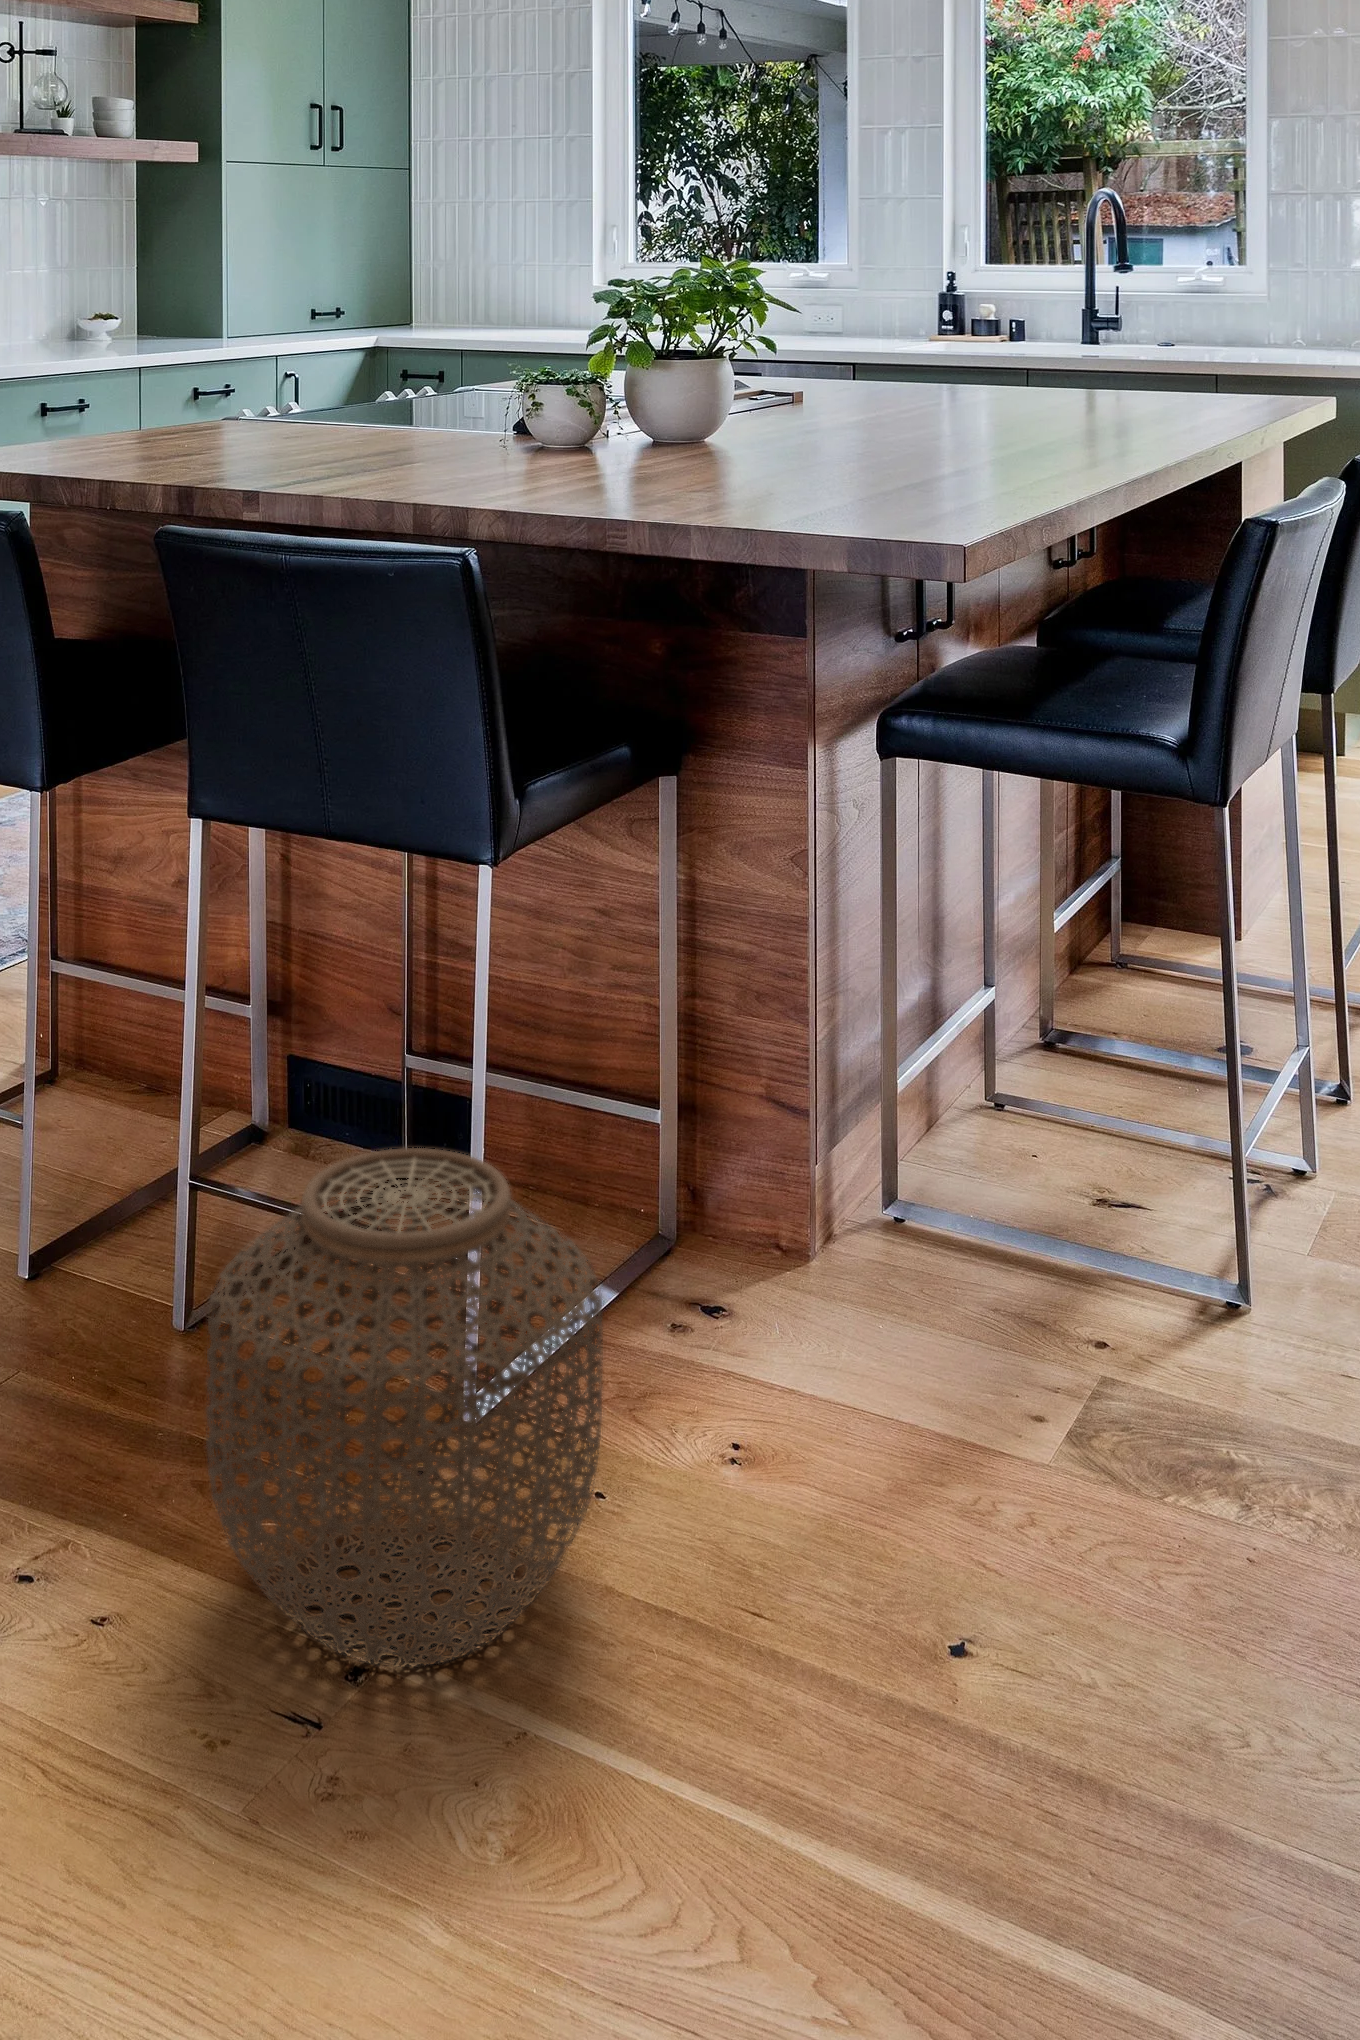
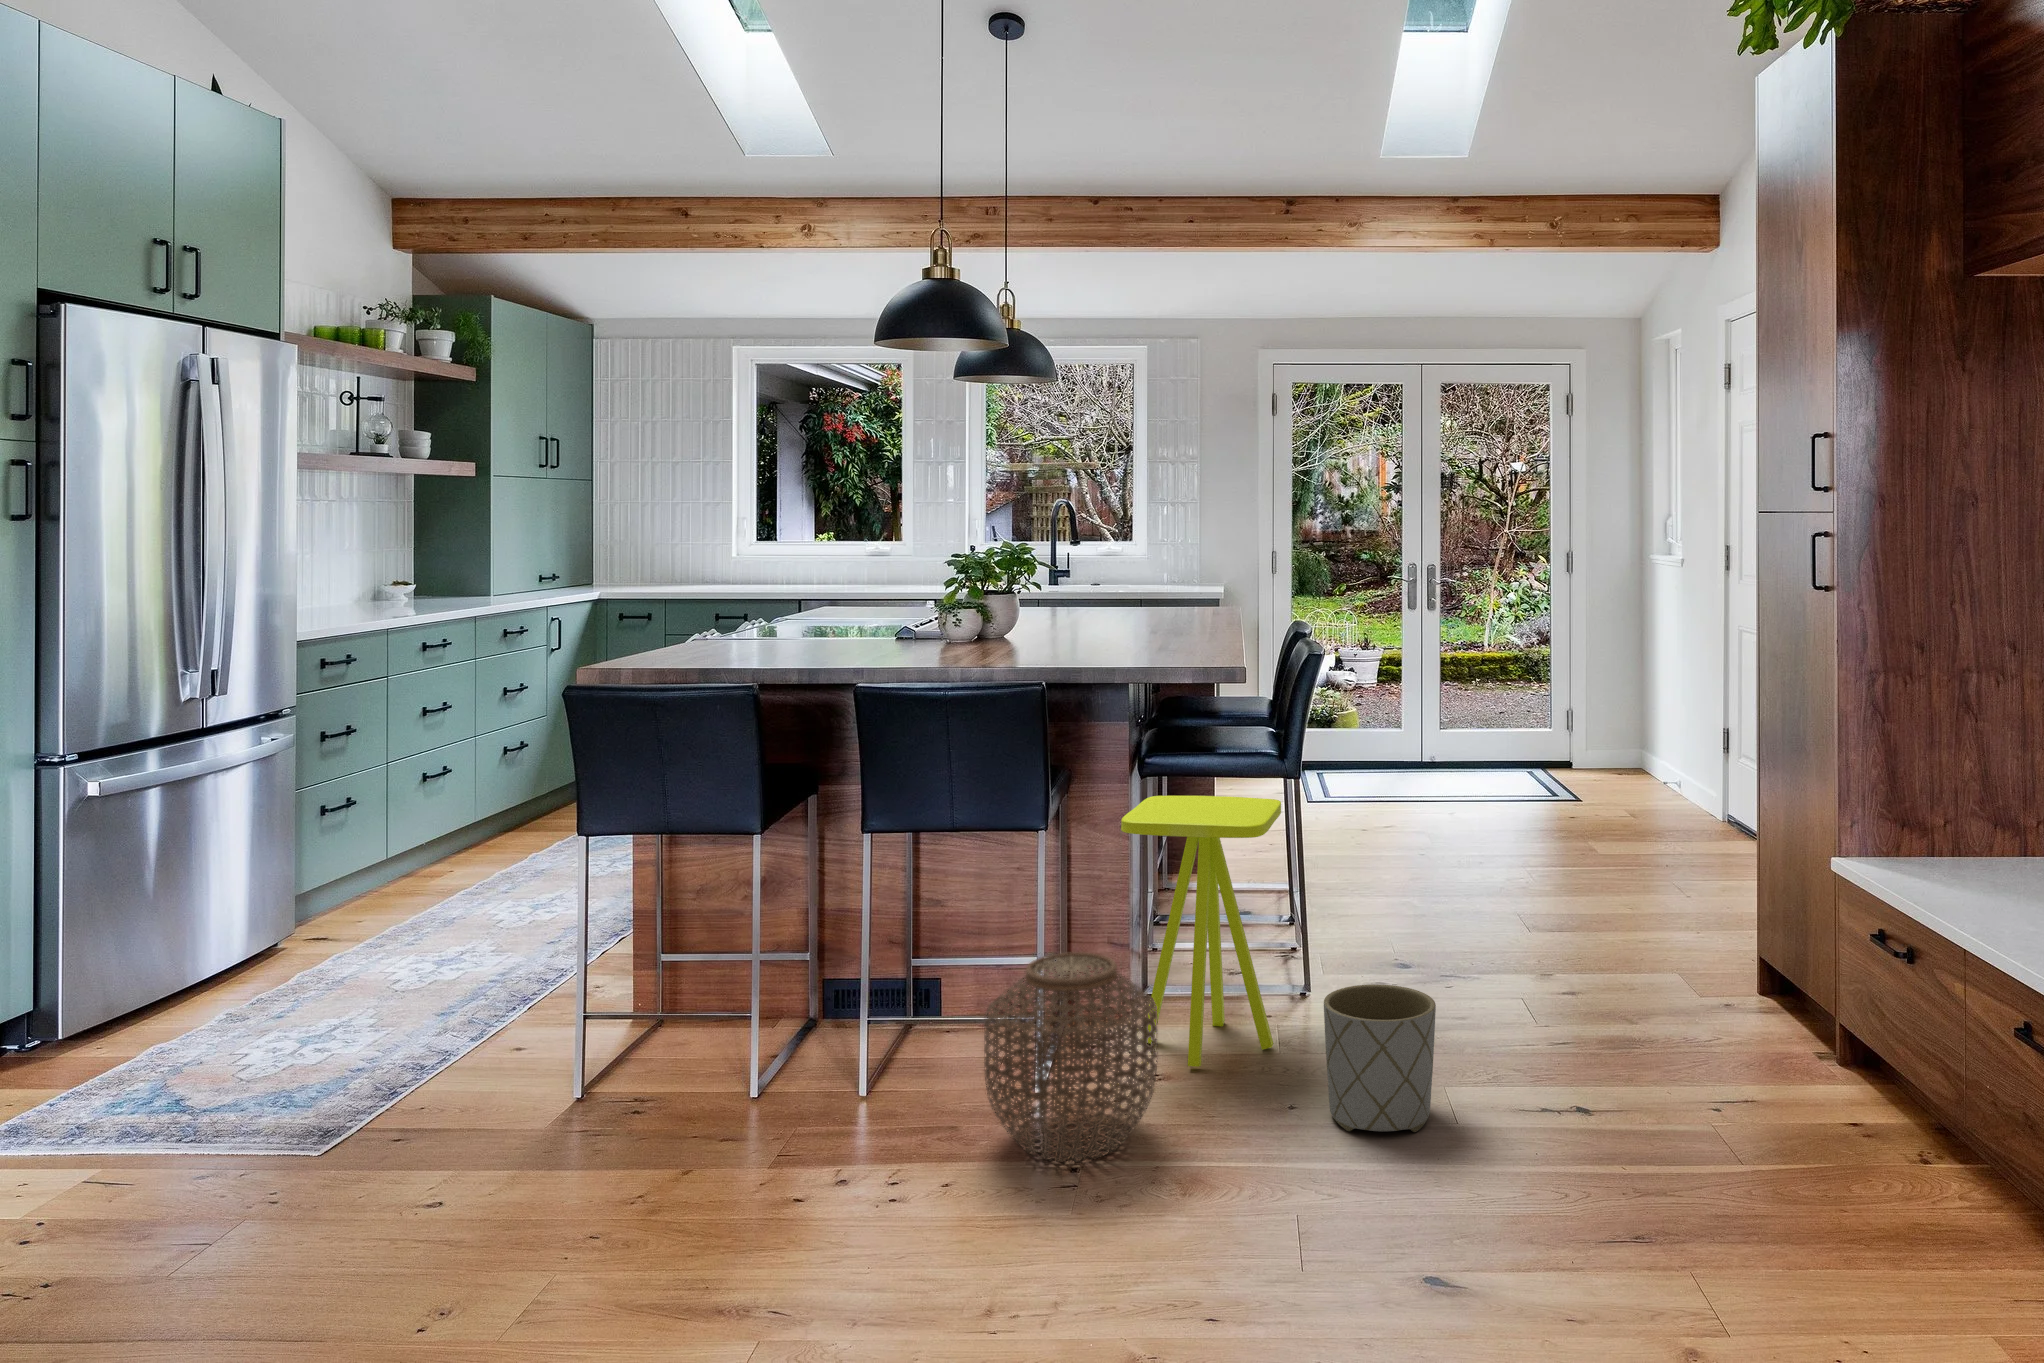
side table: none [681,798,1099,1458] -> present [1121,796,1281,1067]
planter: none [1004,1382,1315,1870] -> present [1324,984,1436,1132]

